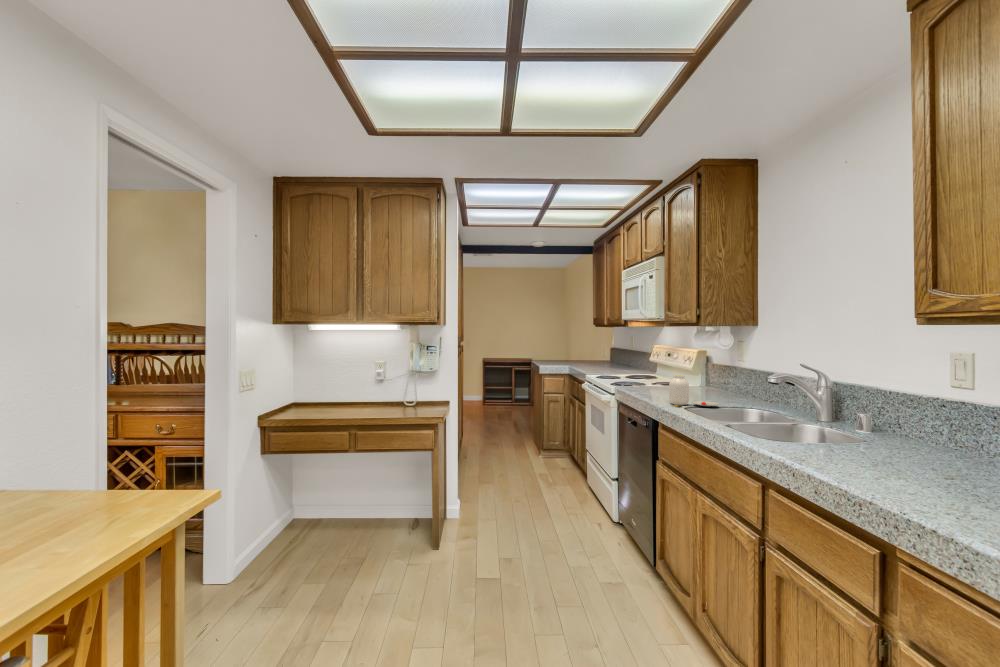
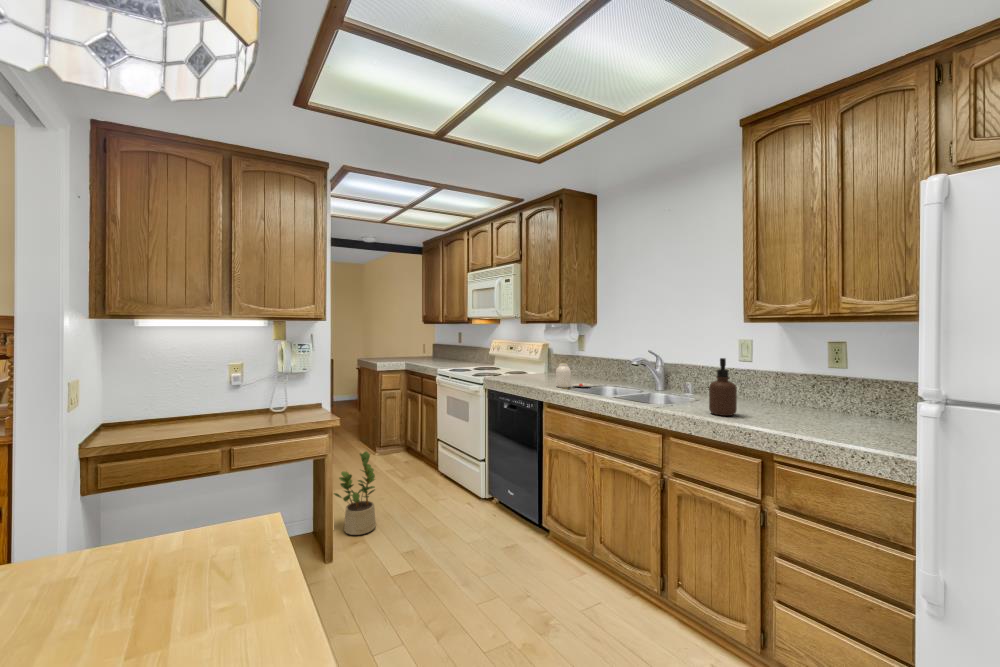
soap dispenser: none [824,378,873,471] -> present [709,358,737,416]
potted plant: none [457,449,496,526] -> present [334,452,376,535]

